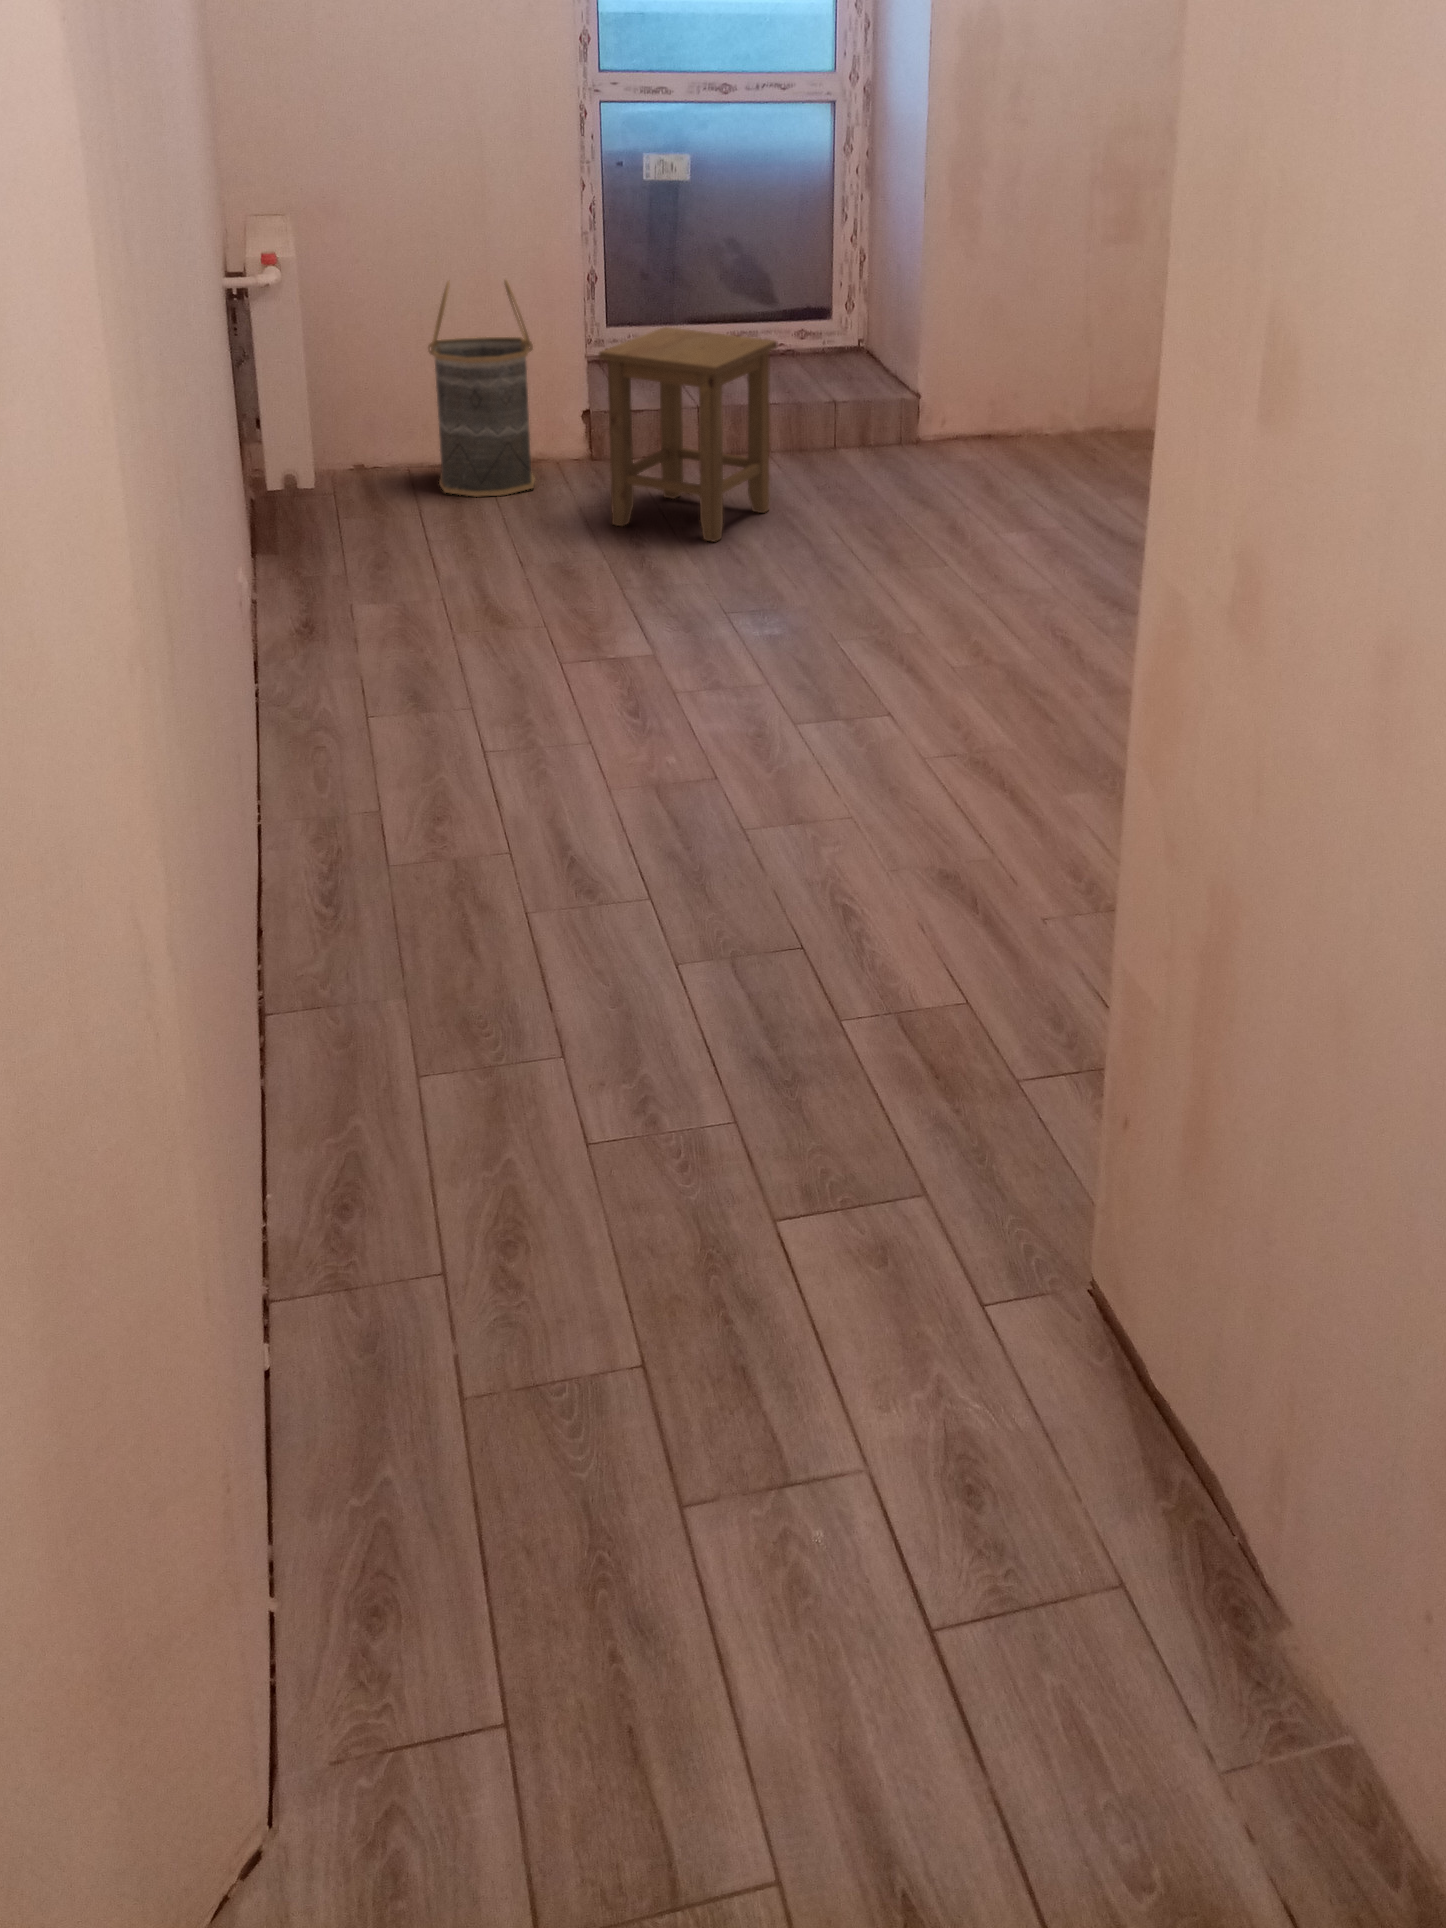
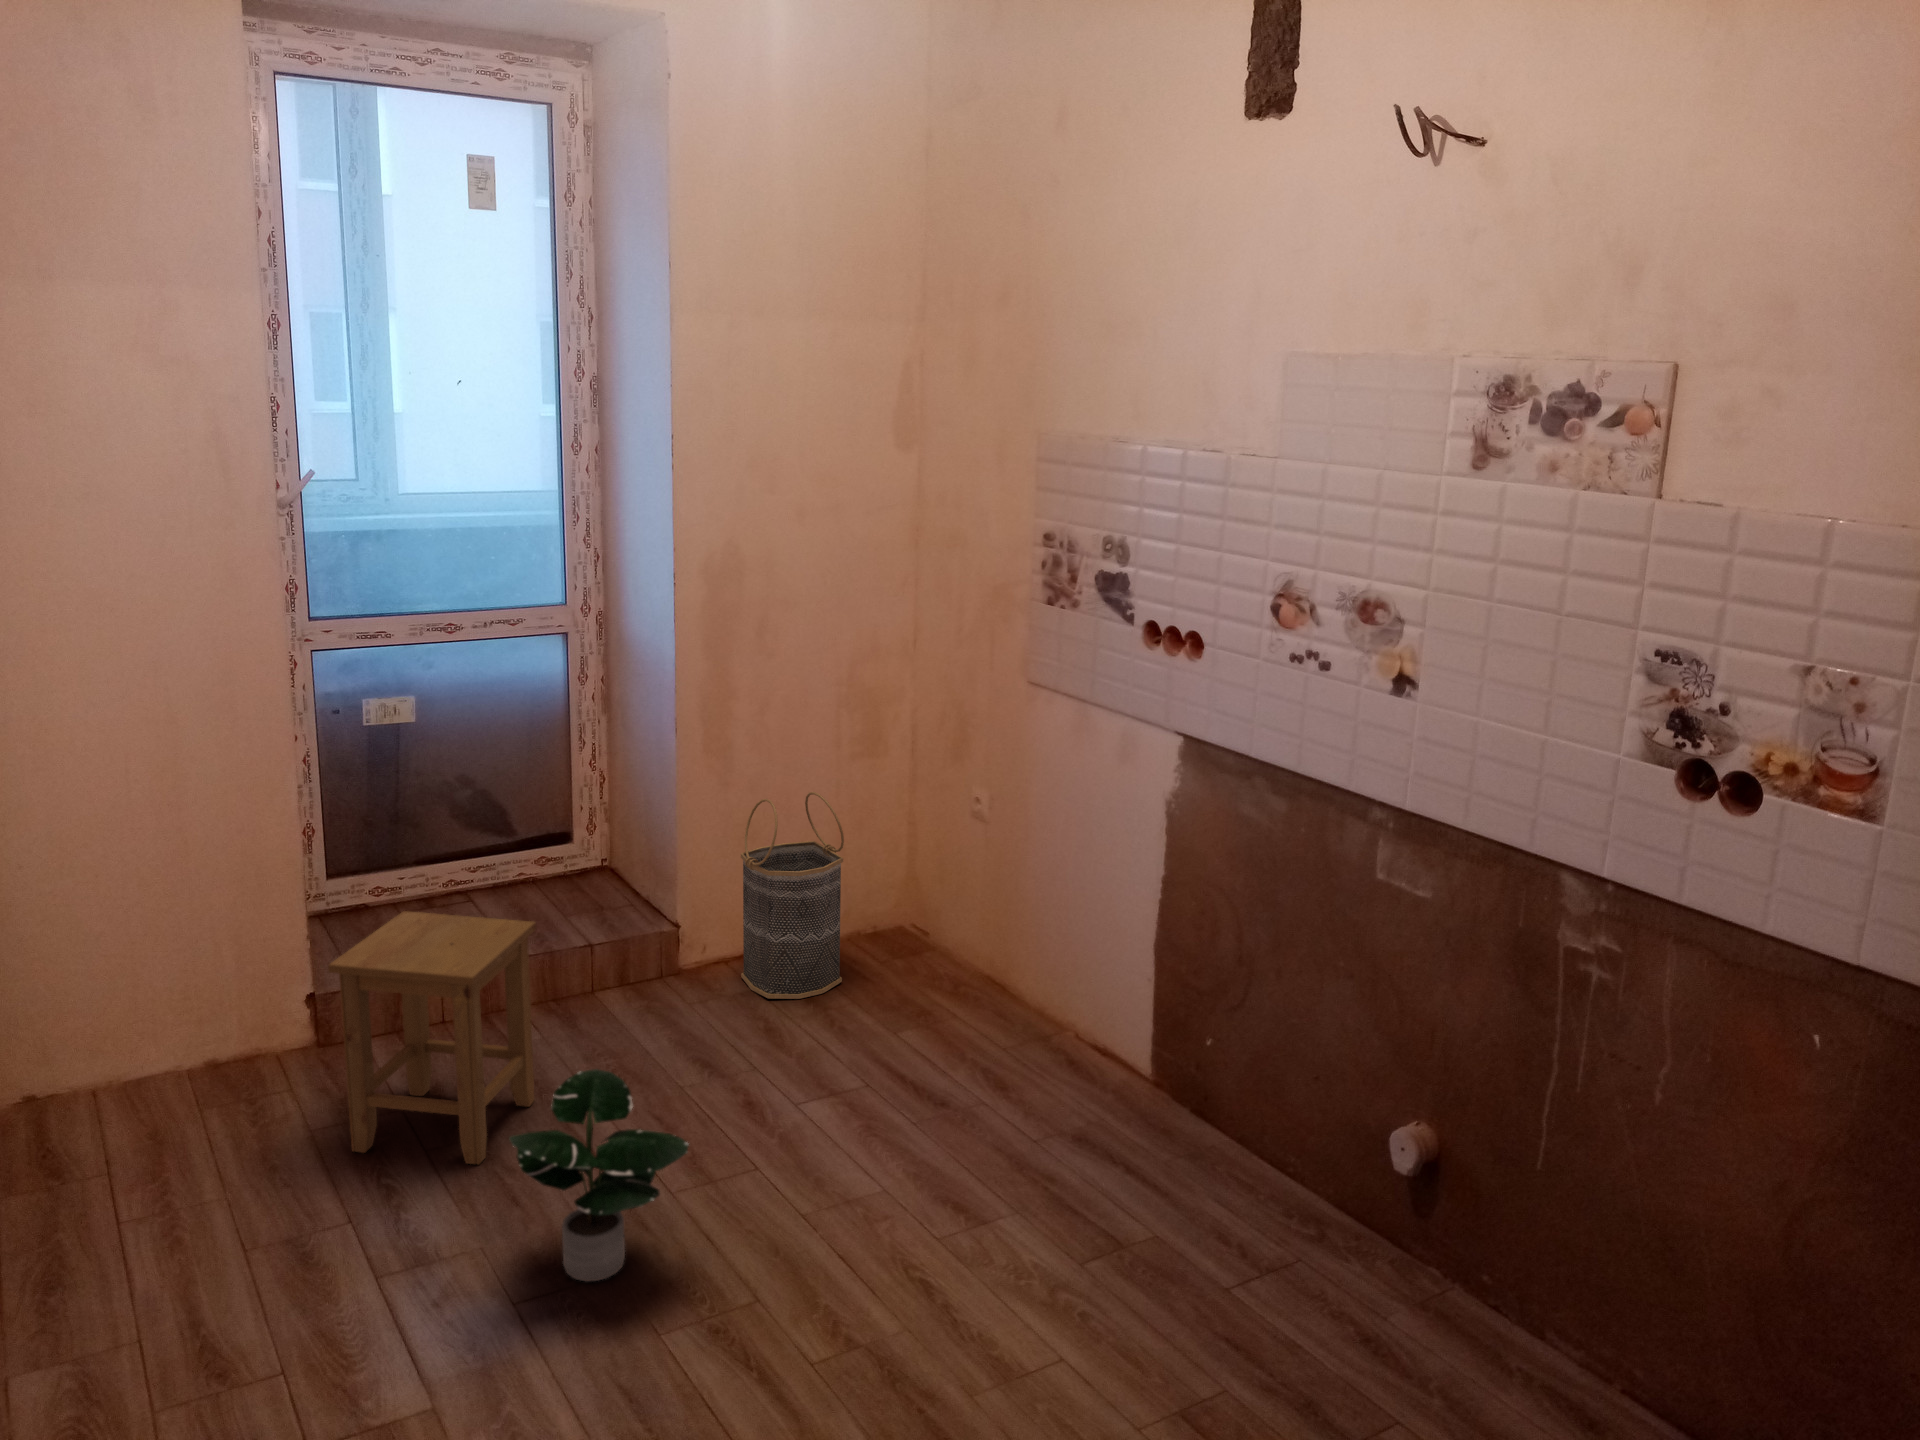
basket: present [428,280,535,497] -> present [741,792,844,999]
potted plant: none [731,444,881,614] -> present [509,1069,689,1282]

